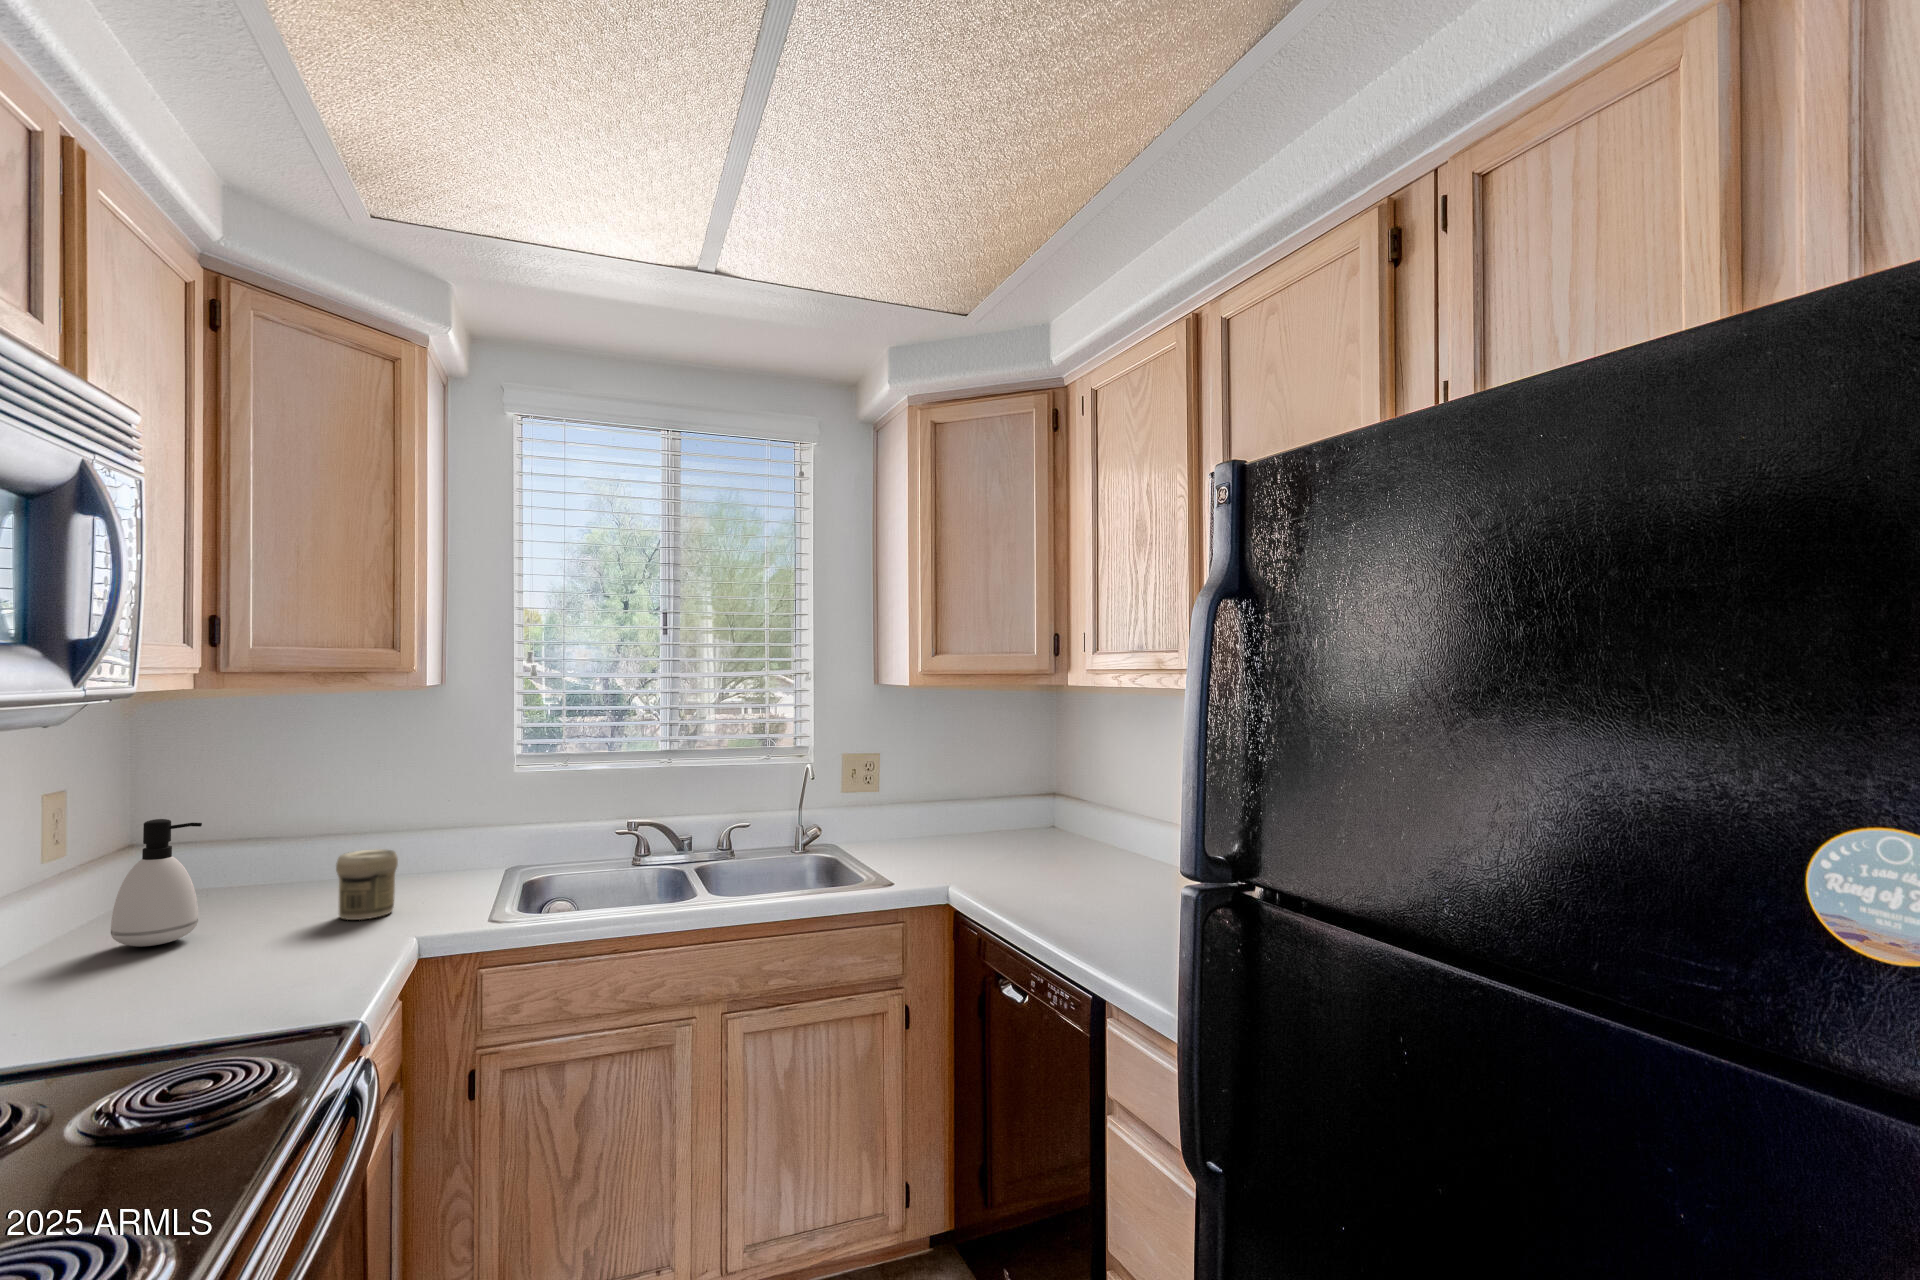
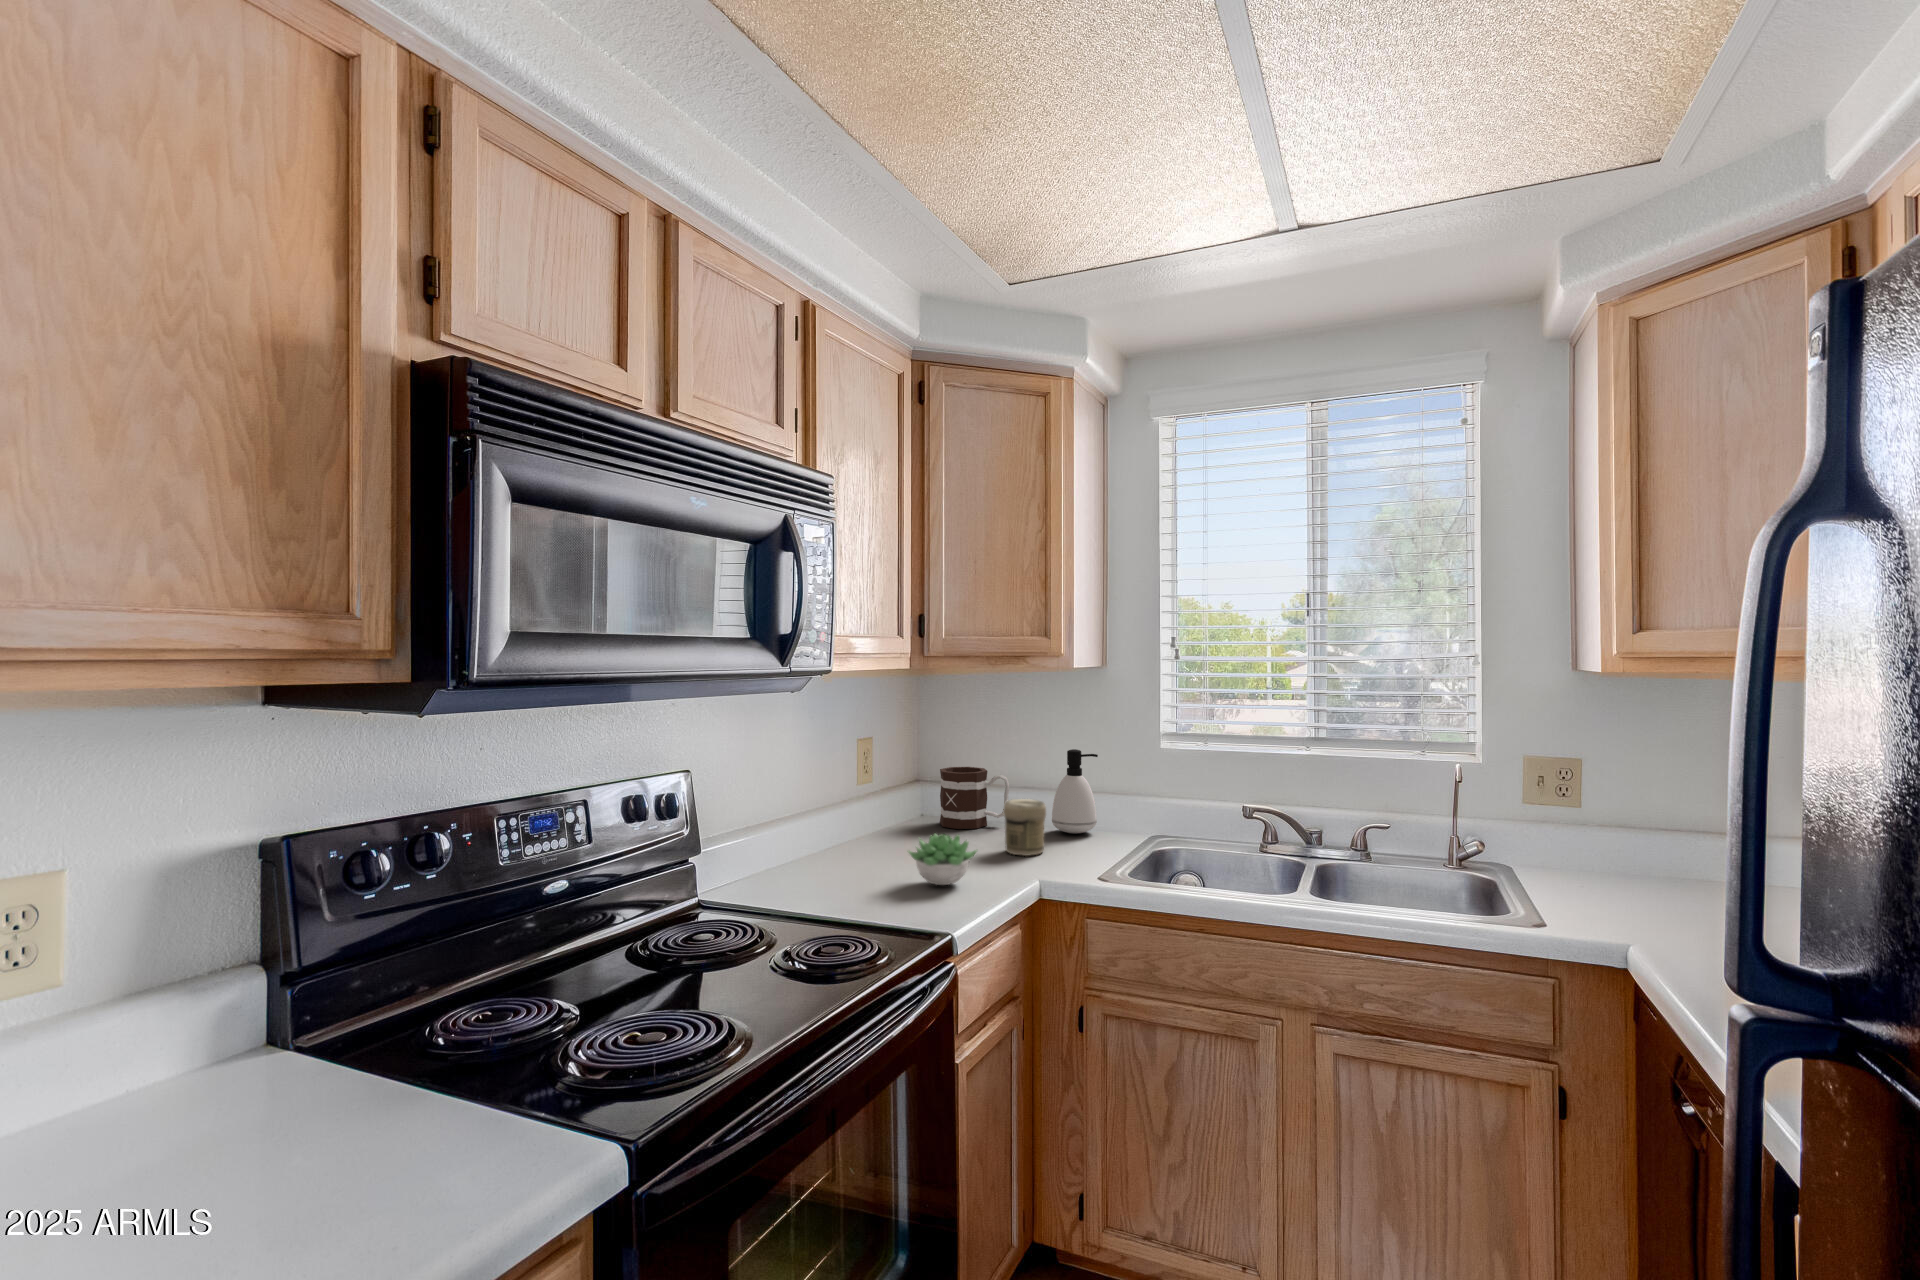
soap dispenser: present [111,819,202,946] -> present [1052,749,1098,833]
mug: none [198,822,315,908] -> present [940,767,1009,829]
succulent plant: none [227,904,338,974] -> present [909,834,977,885]

